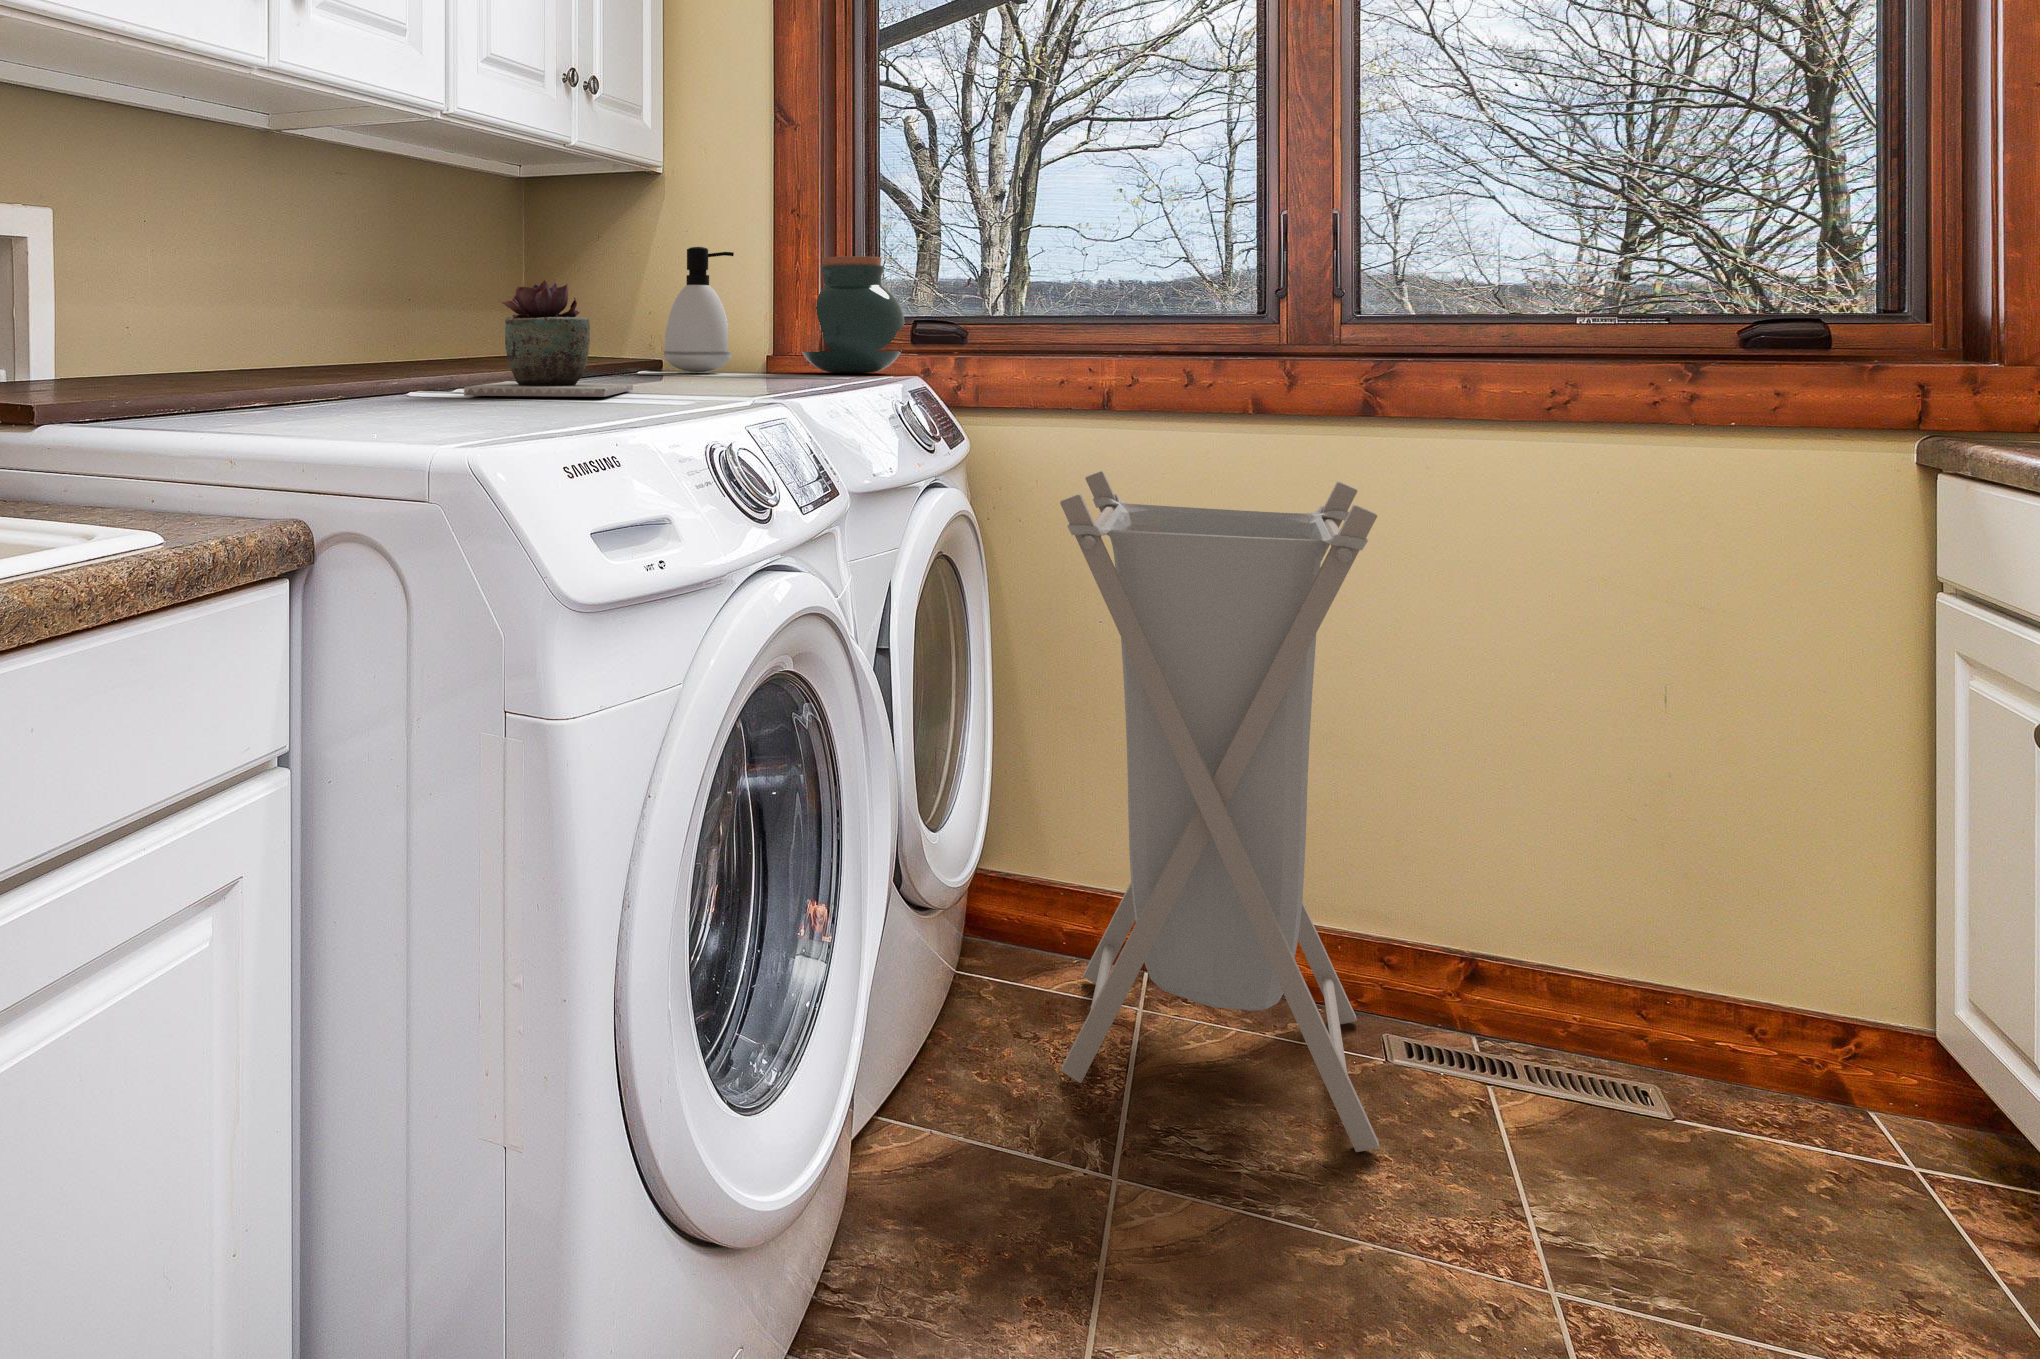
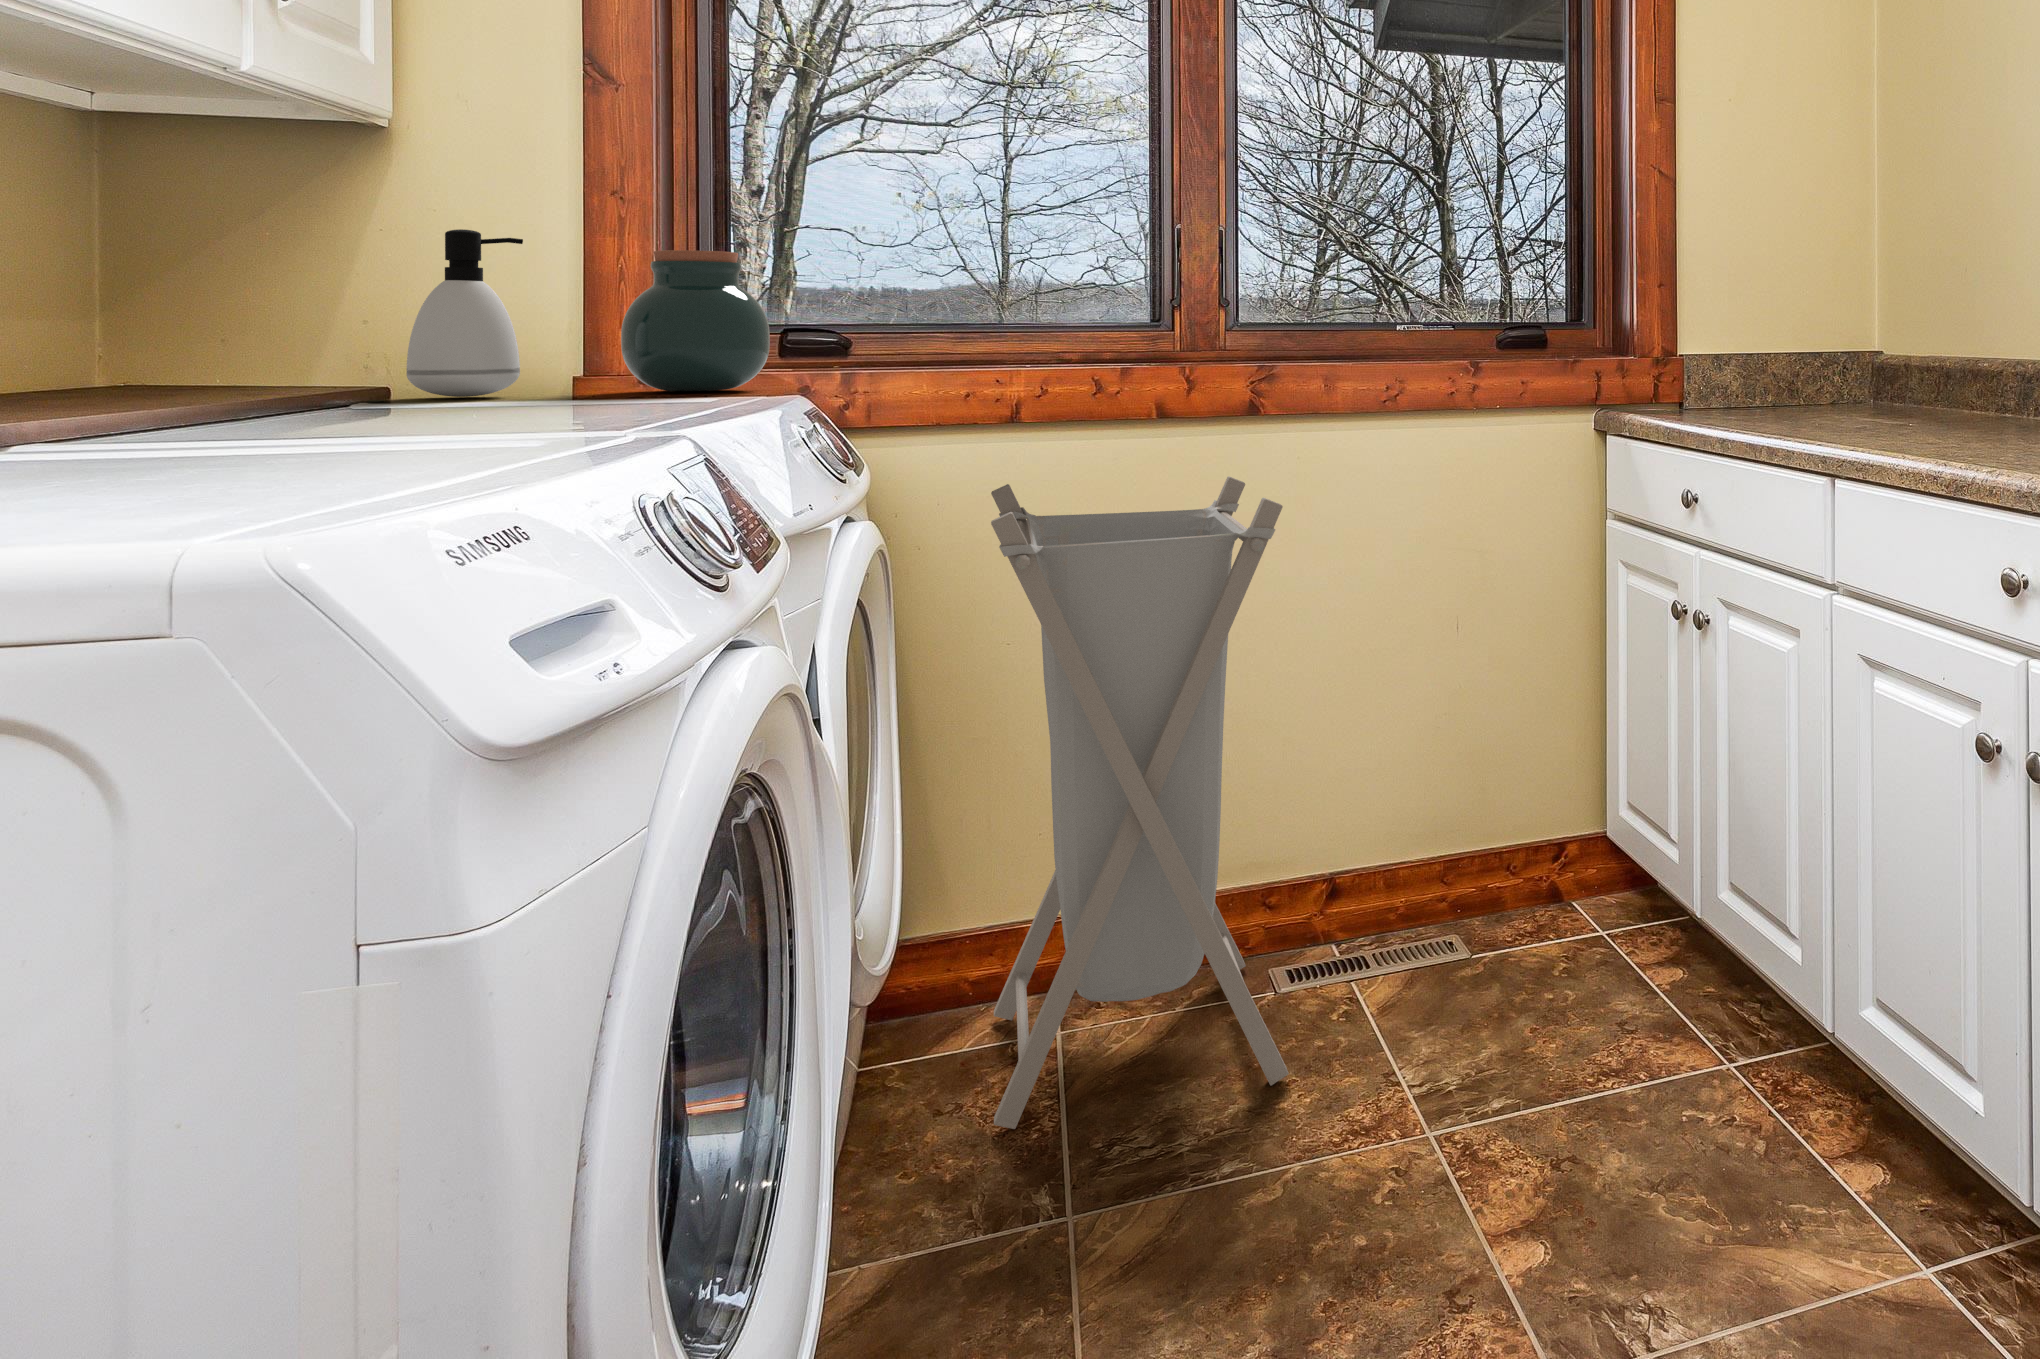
succulent plant: present [464,280,633,397] -> none [100,275,414,455]

